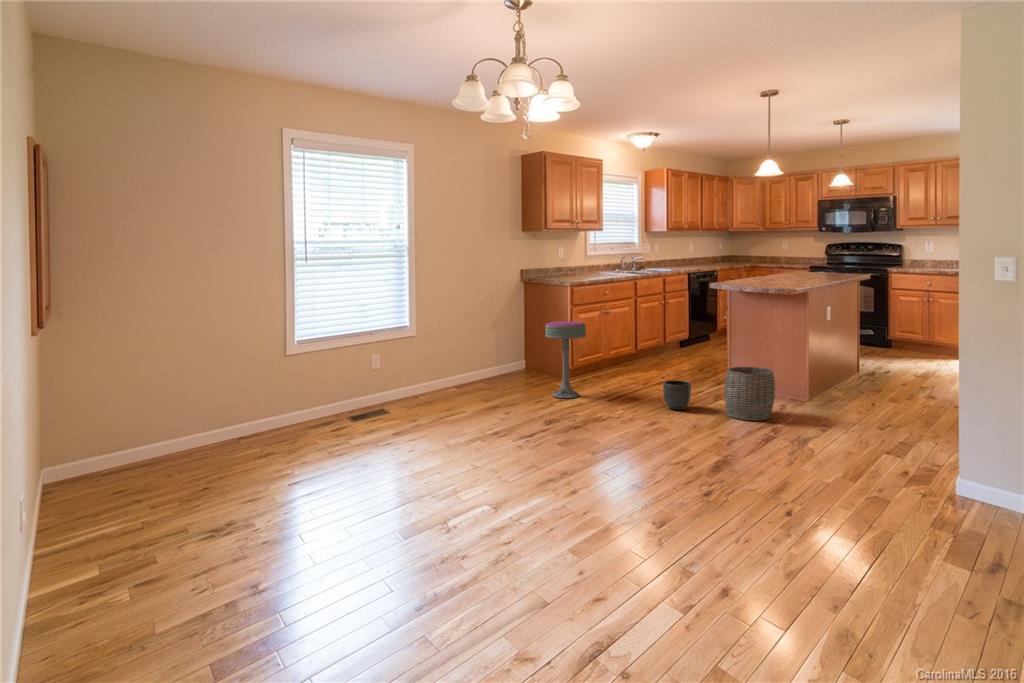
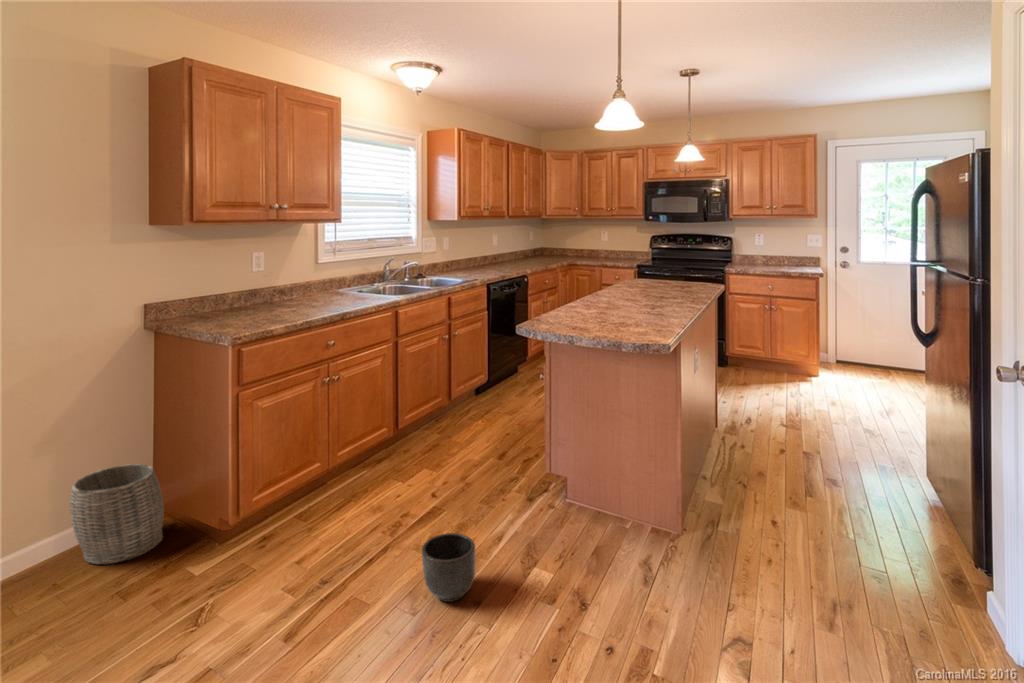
bar stool: present [545,321,586,398] -> none [179,417,272,583]
woven basket: present [724,367,775,421] -> present [70,464,164,565]

